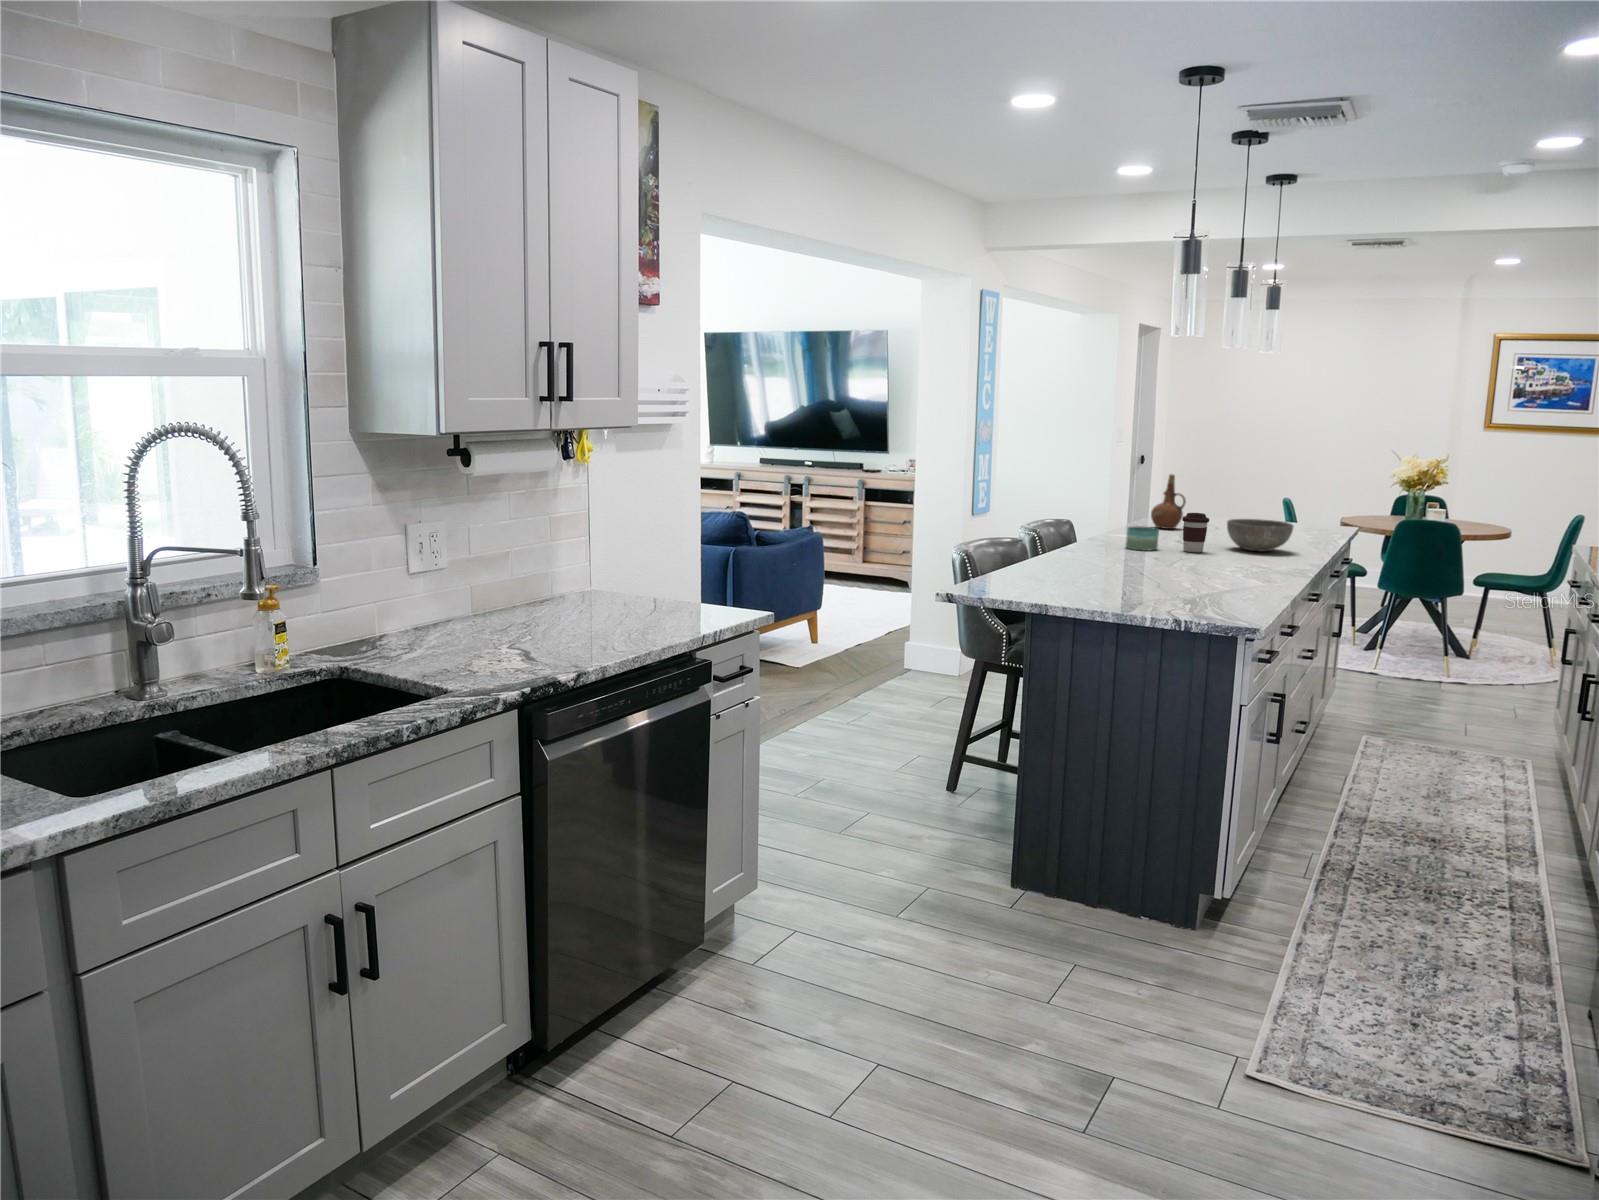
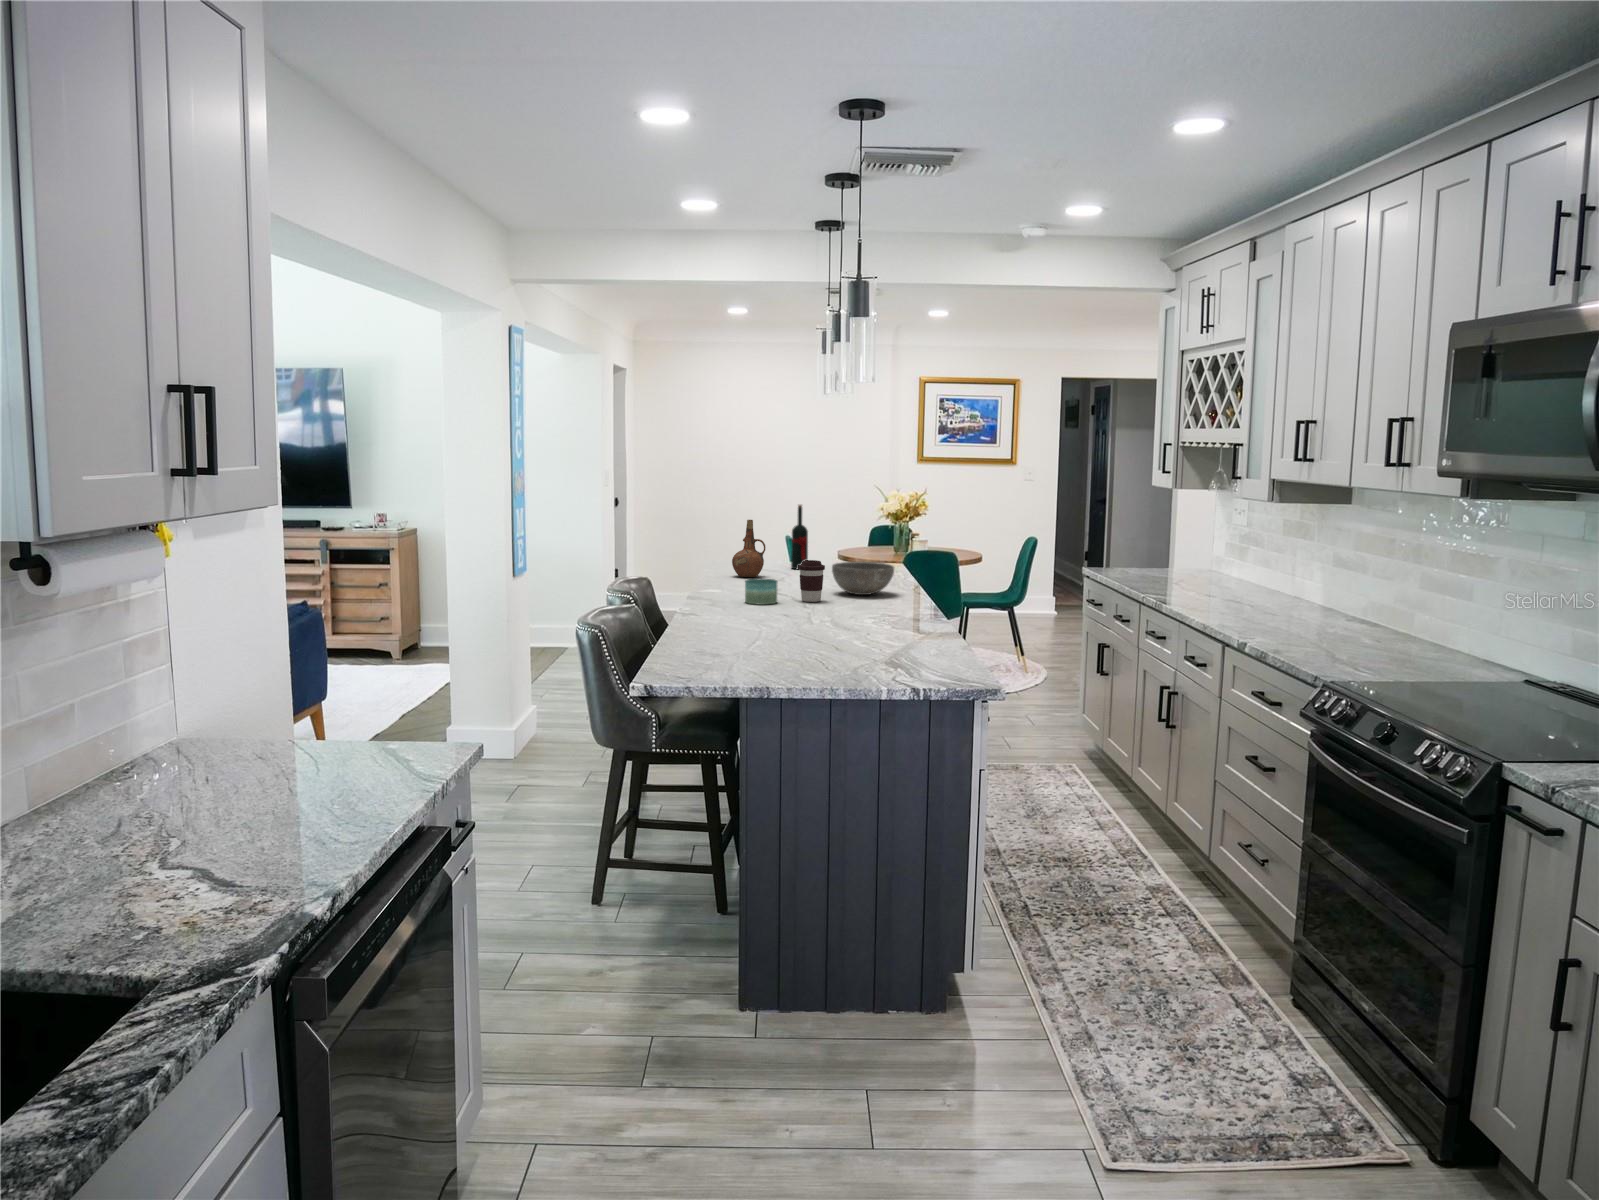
wine bottle: none [1222,463,1243,527] -> present [791,505,808,569]

